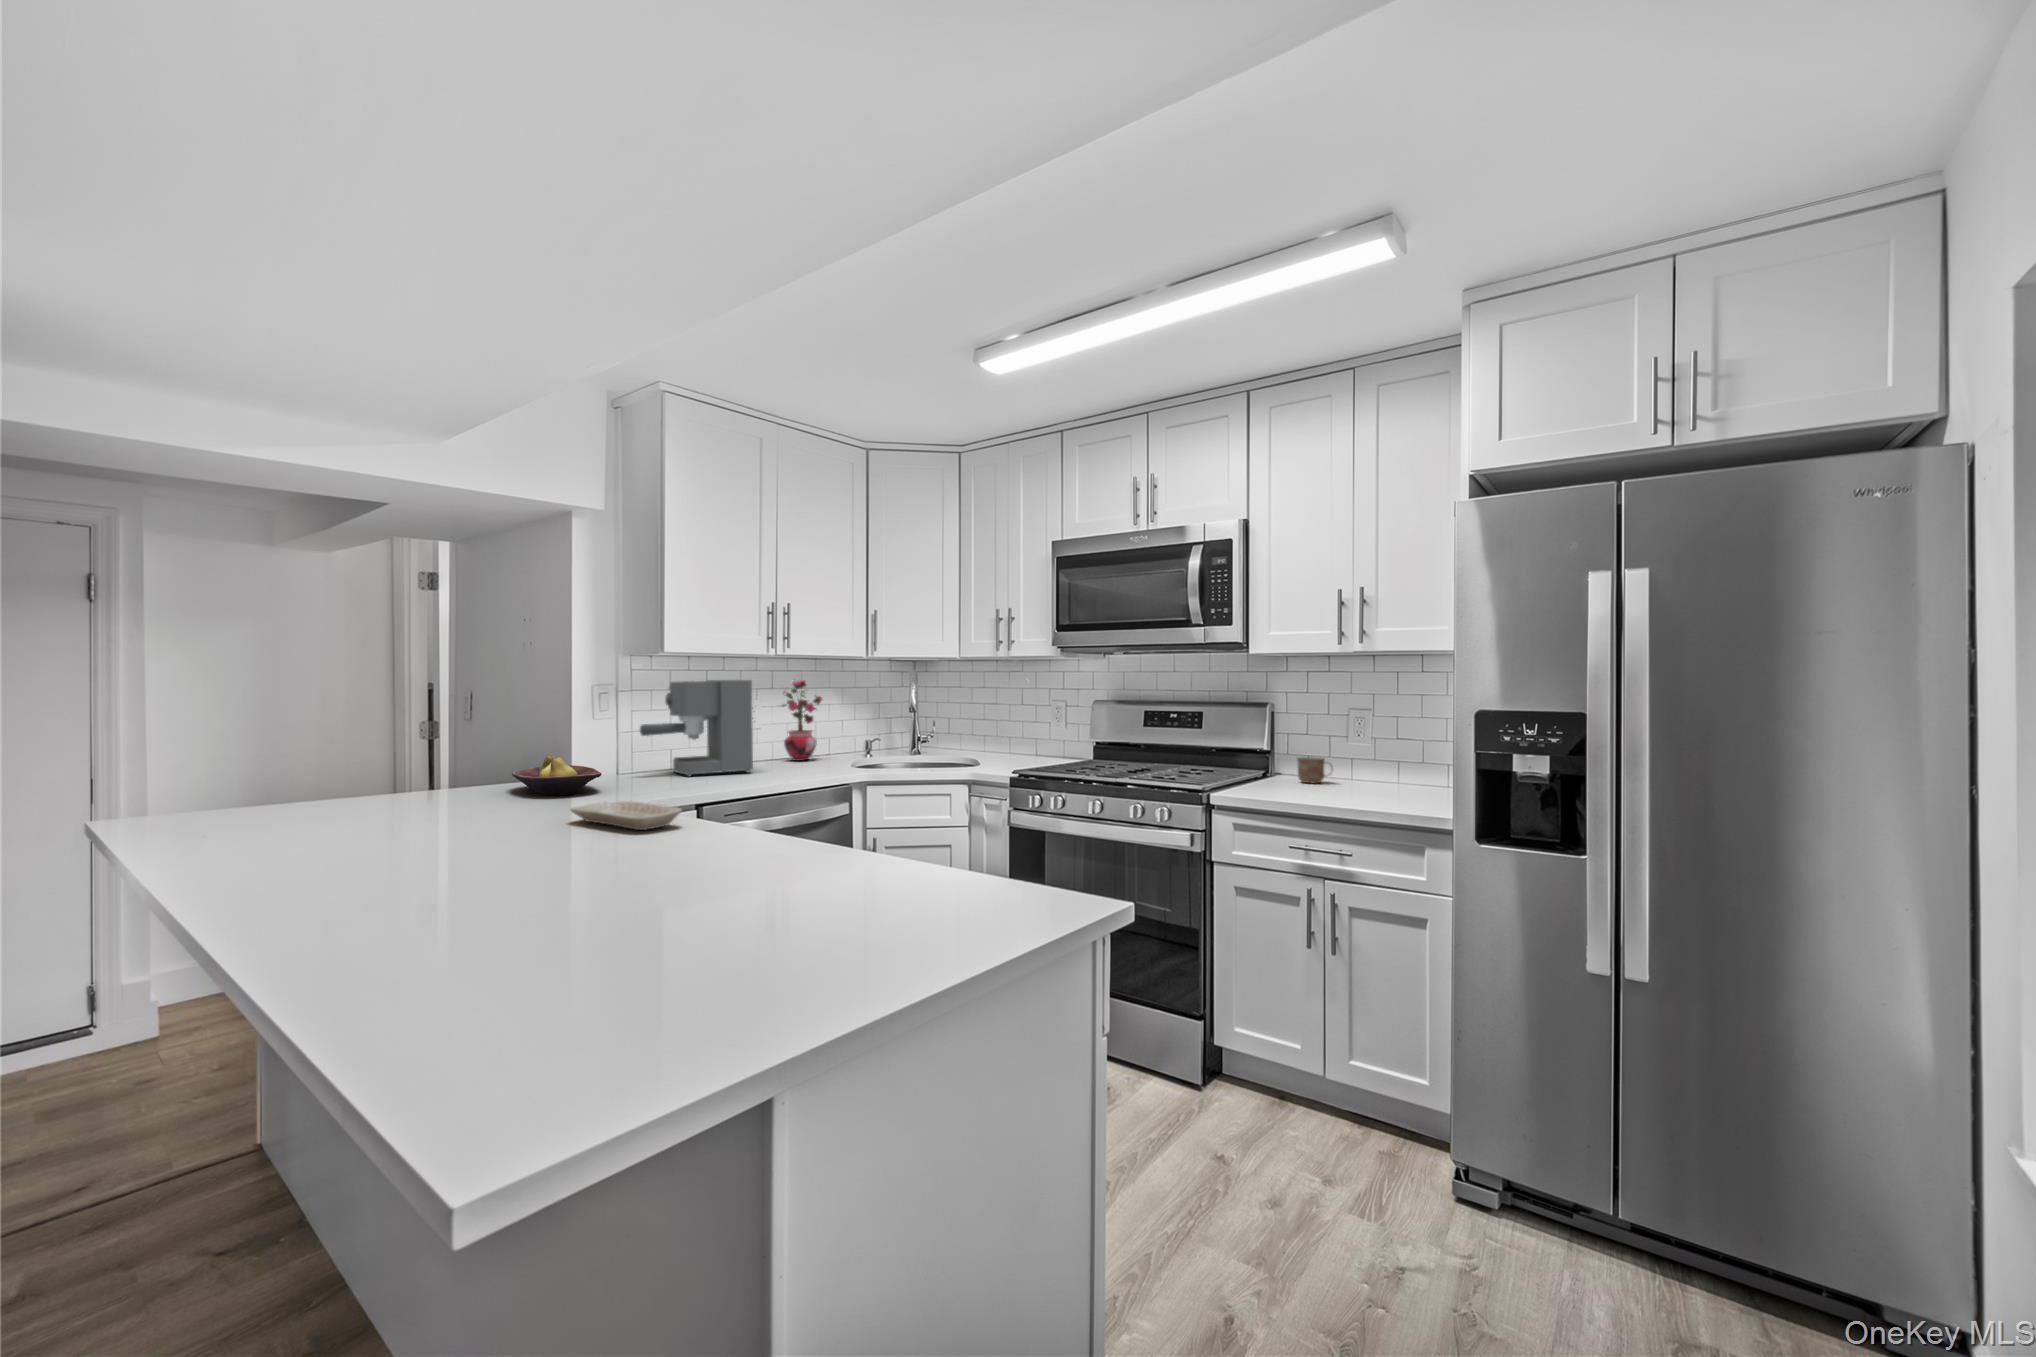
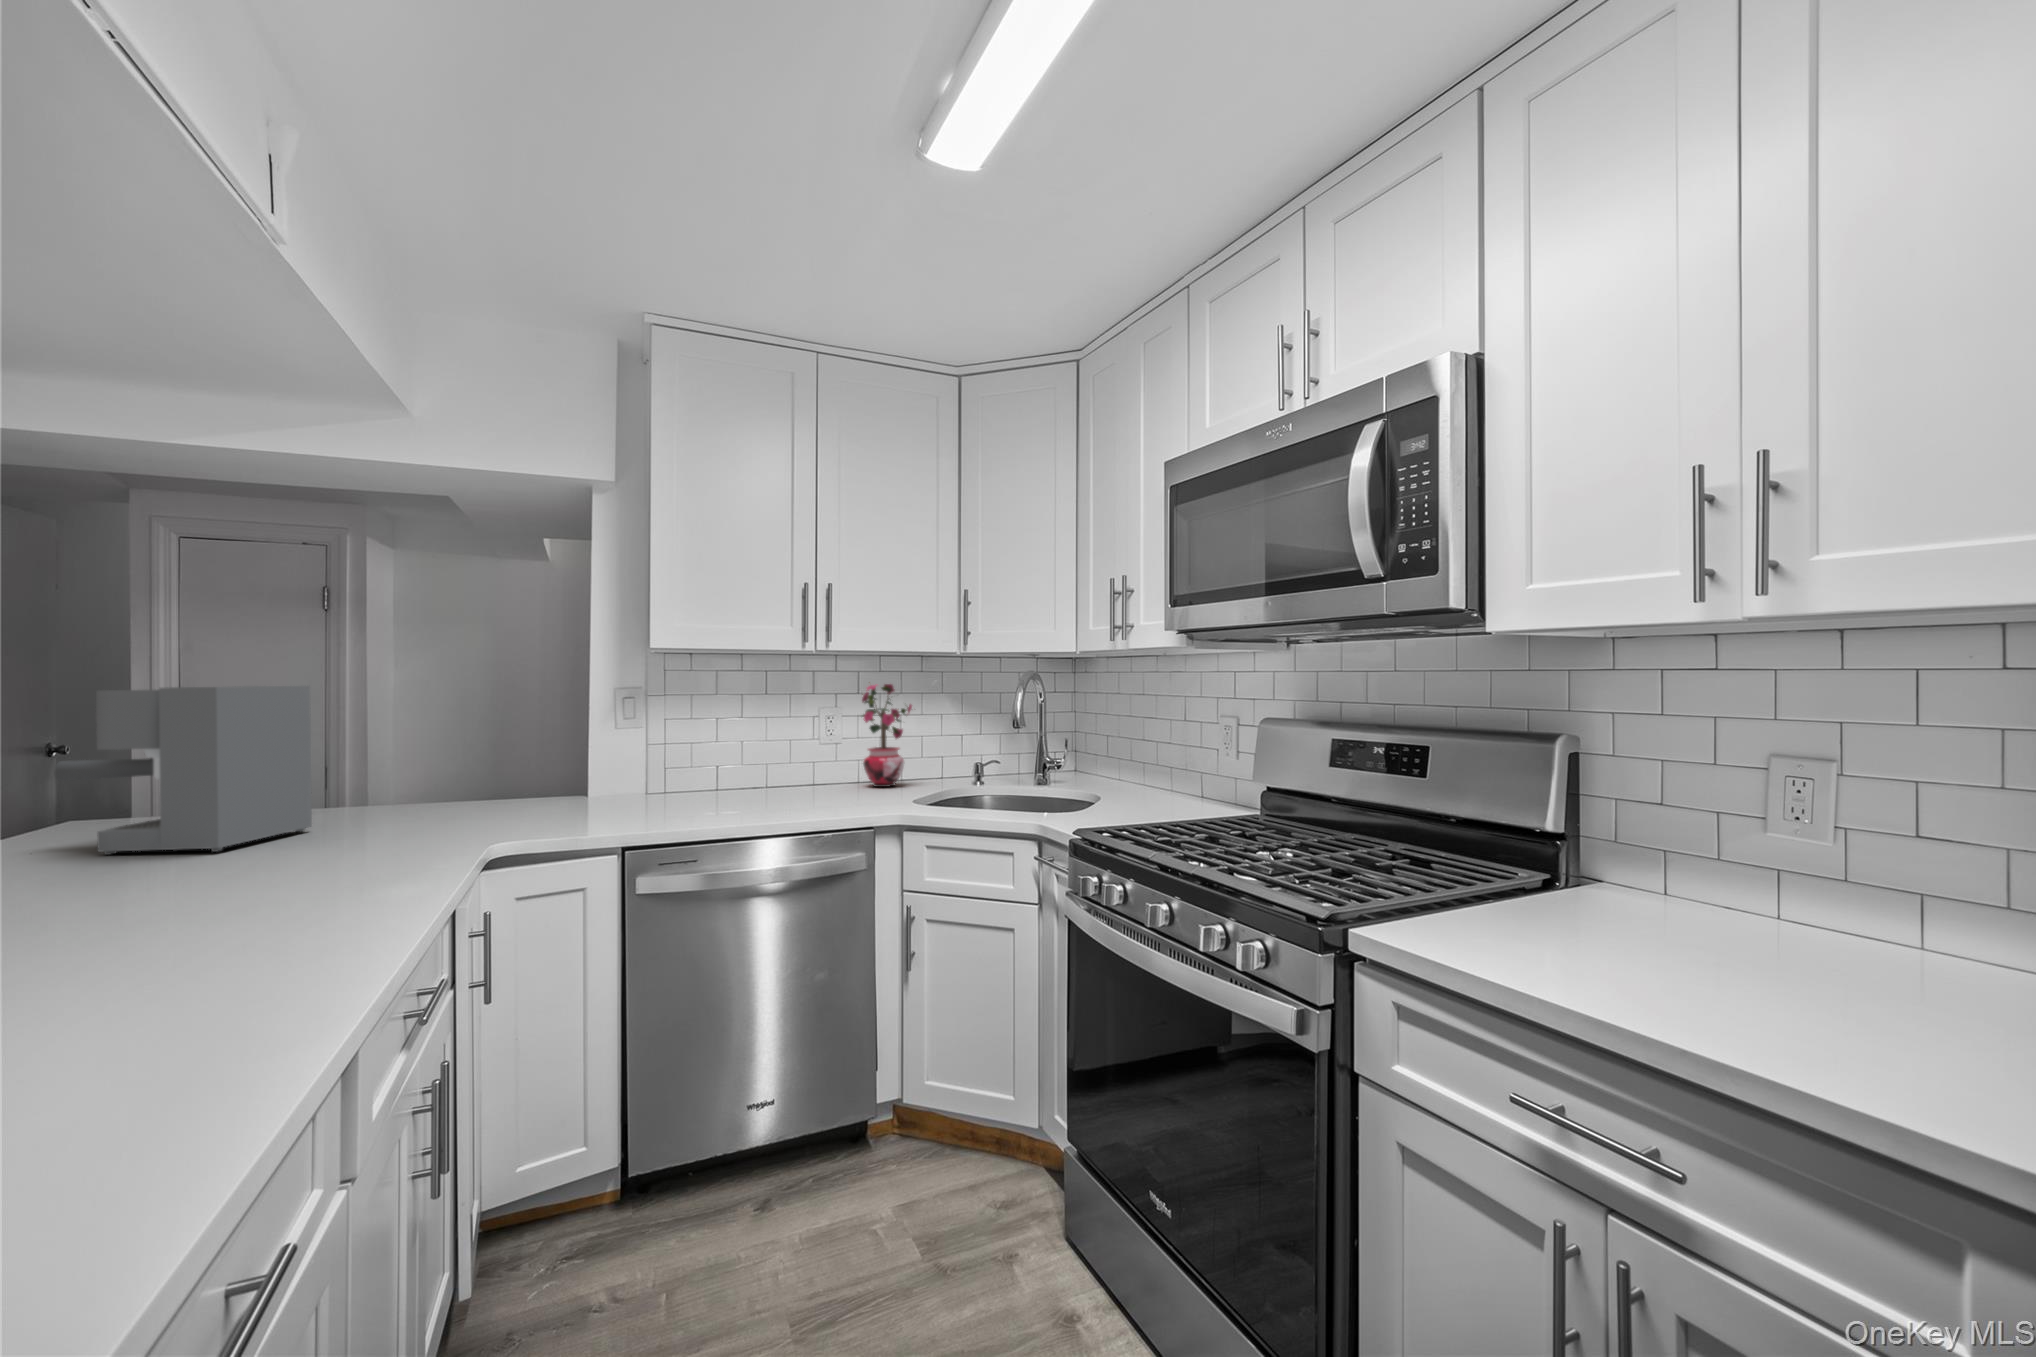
coffee maker: present [640,680,753,777] -> present [55,686,312,855]
fruit bowl: present [512,755,602,795] -> none [423,775,548,828]
mug: present [1297,757,1332,783] -> none [1600,857,1696,924]
tray: present [571,801,682,830] -> none [210,858,360,920]

